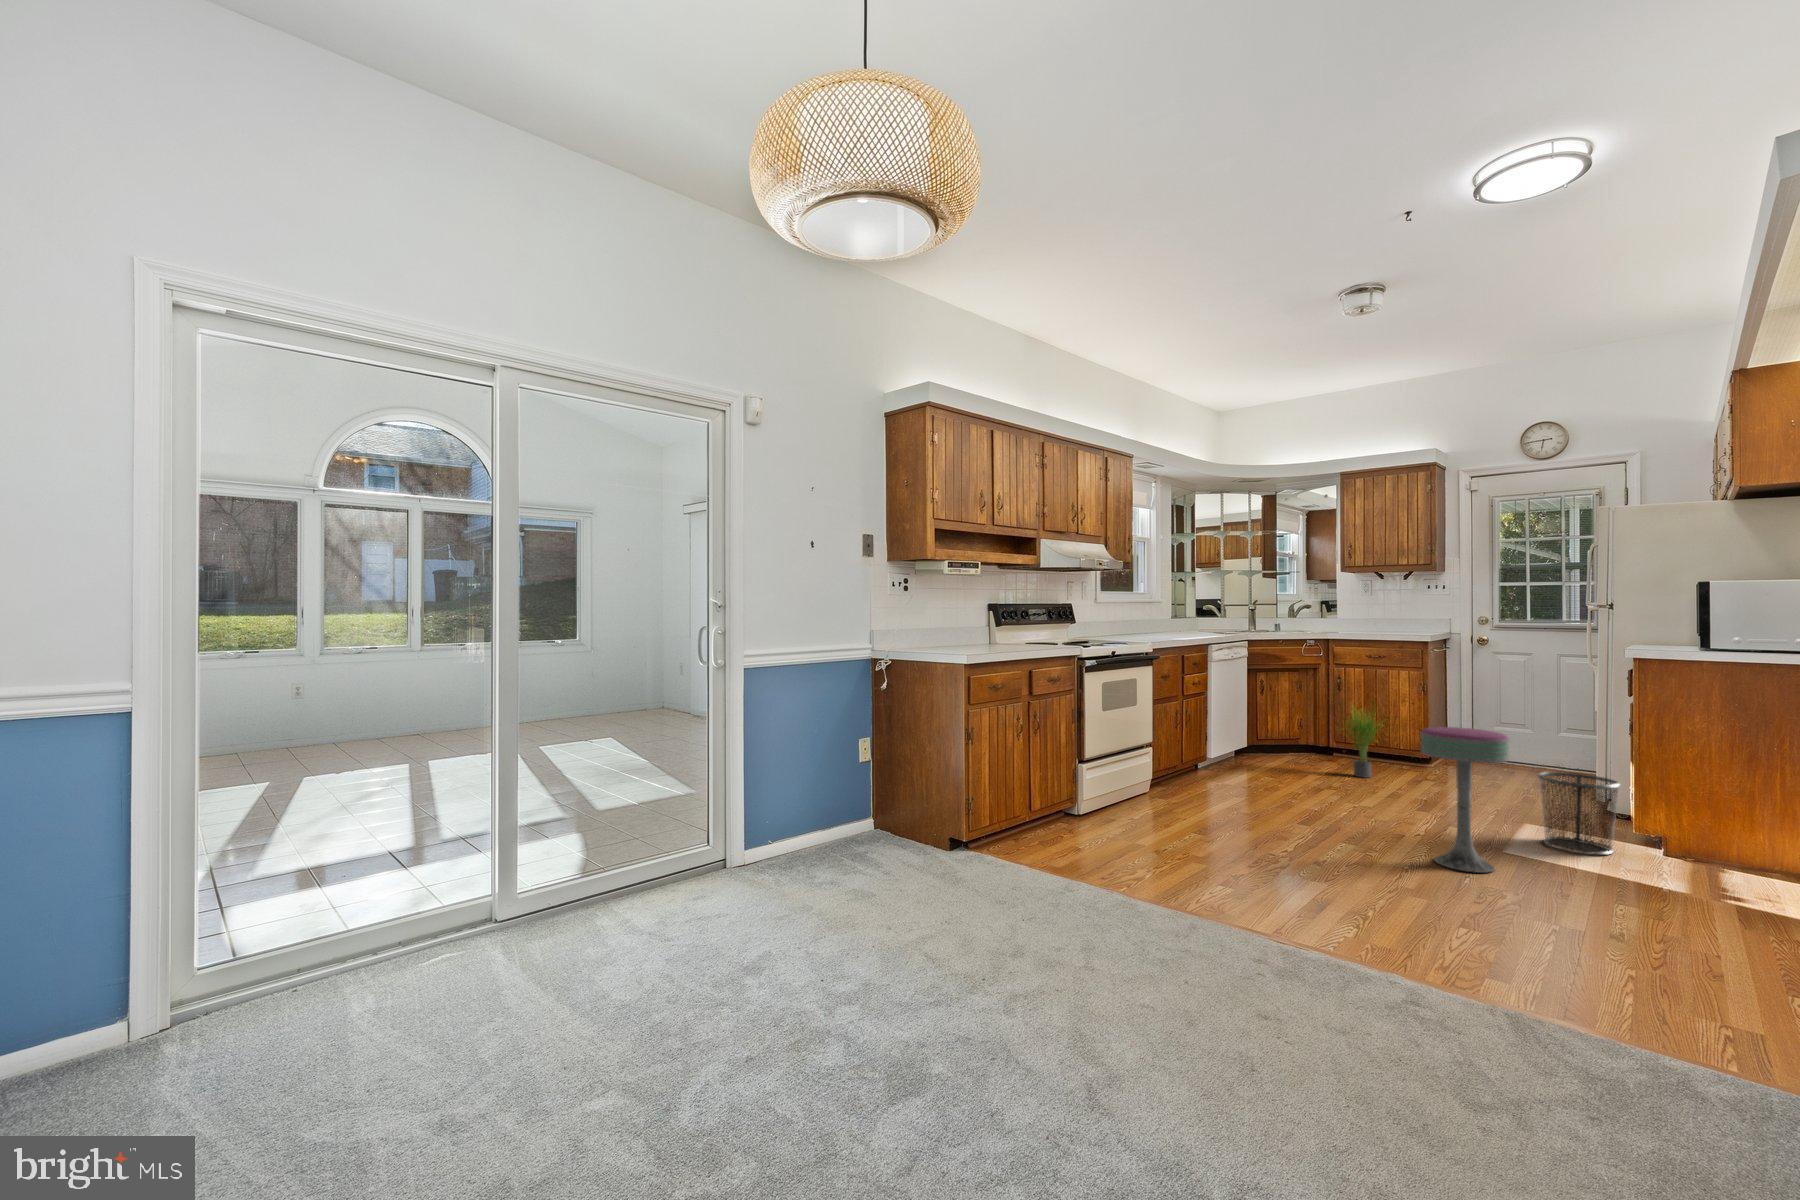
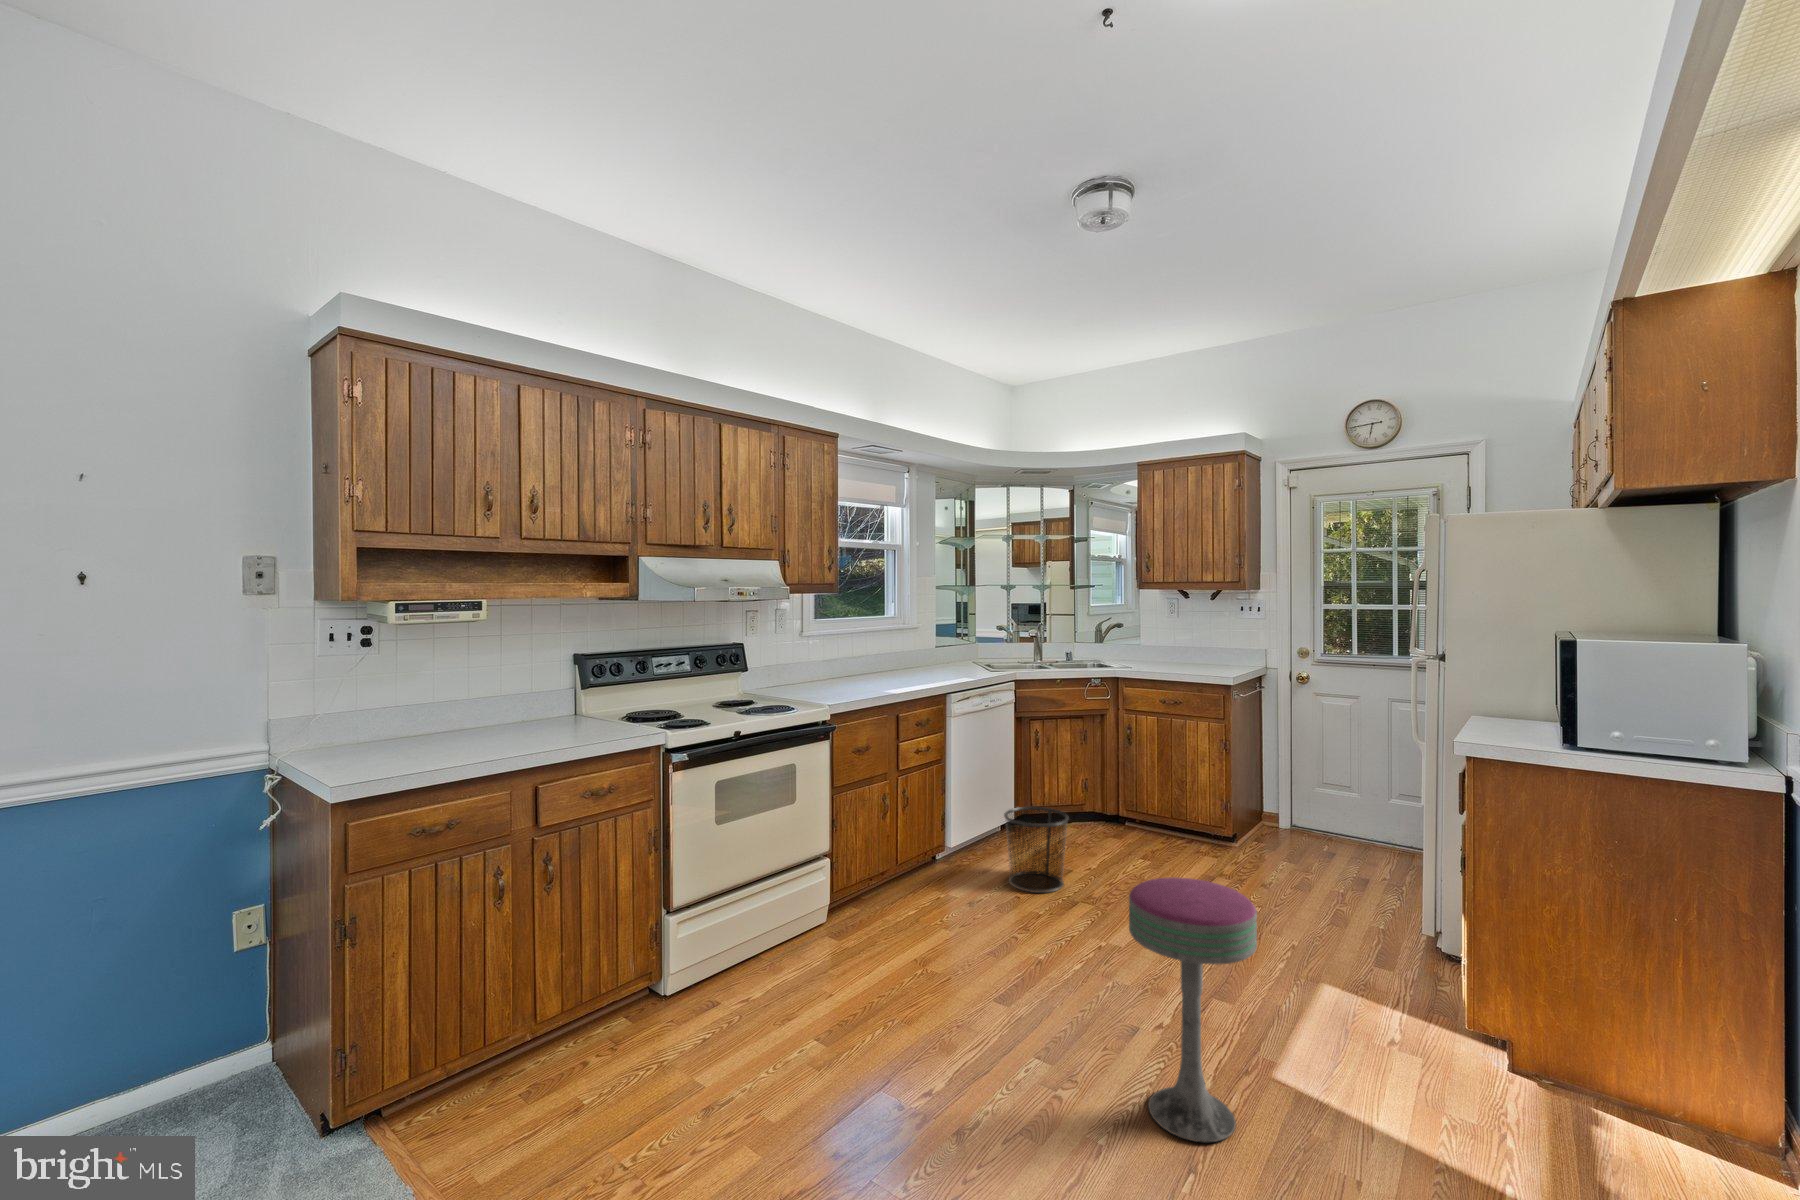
potted plant: present [1346,707,1380,778] -> none [1103,767,1176,872]
waste bin: present [1538,772,1620,855] -> present [1004,806,1069,893]

